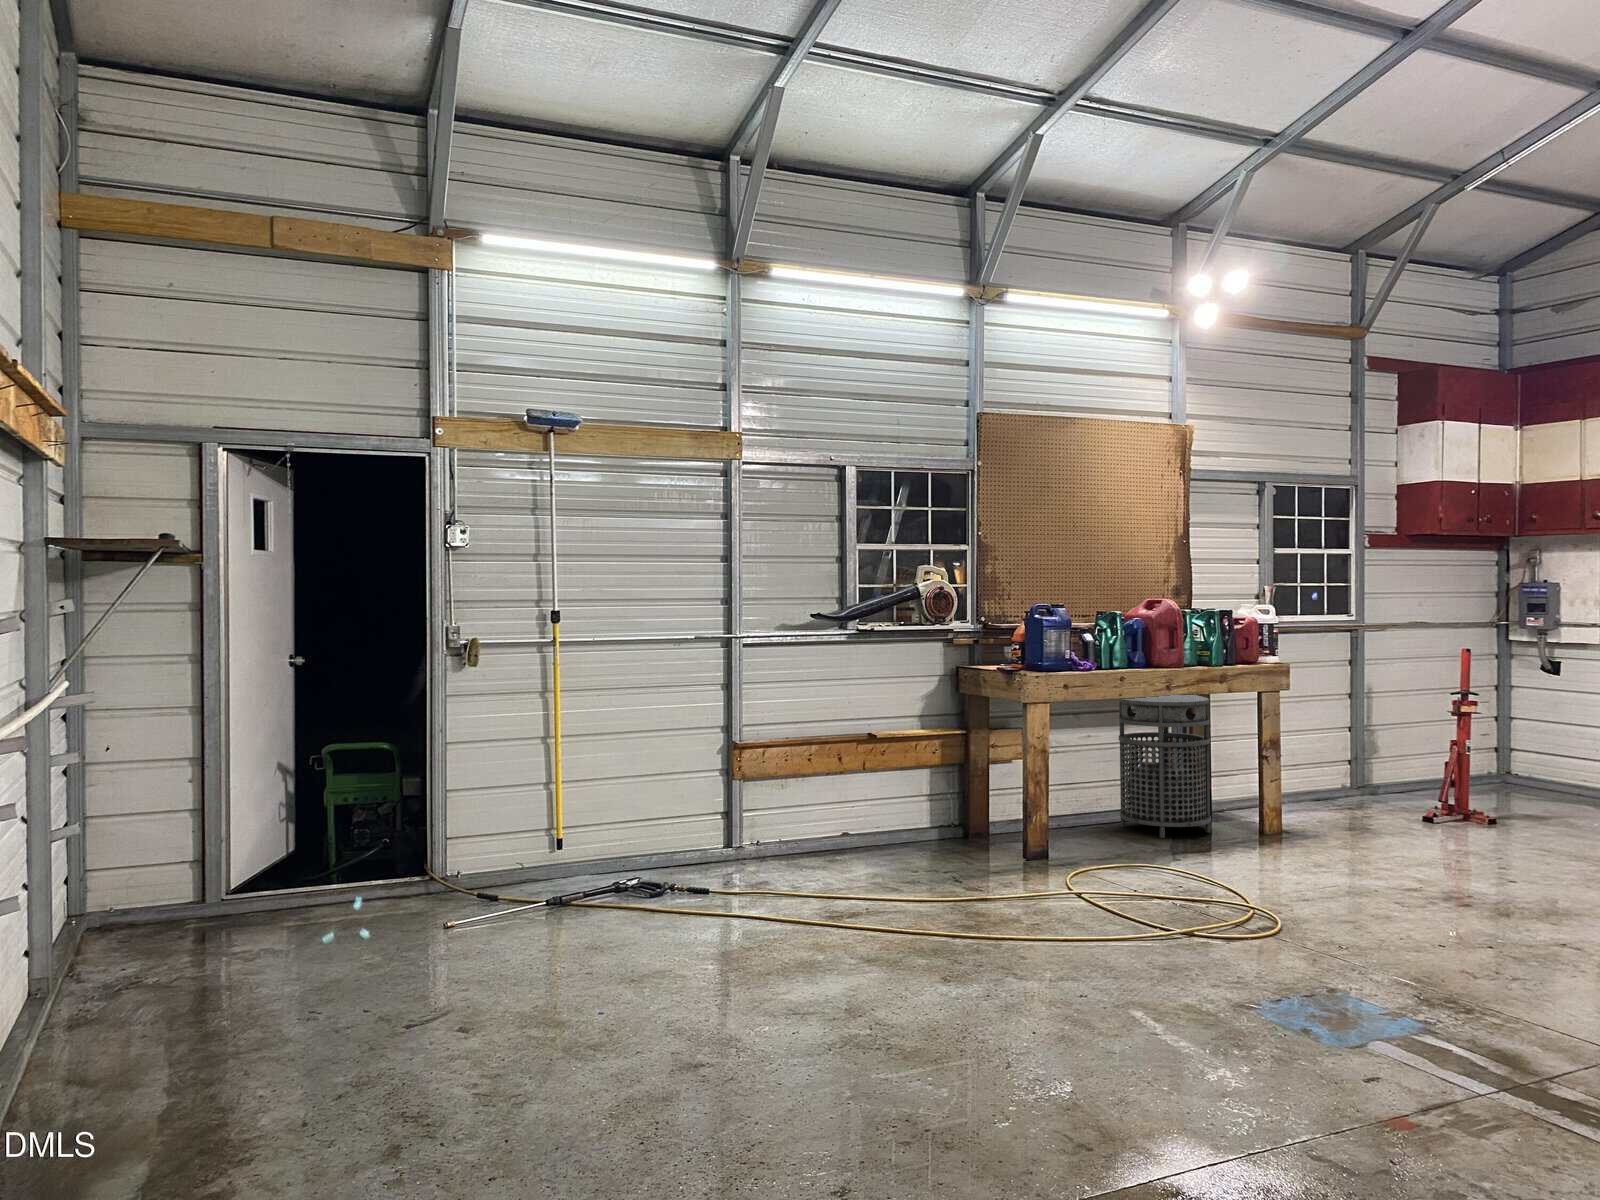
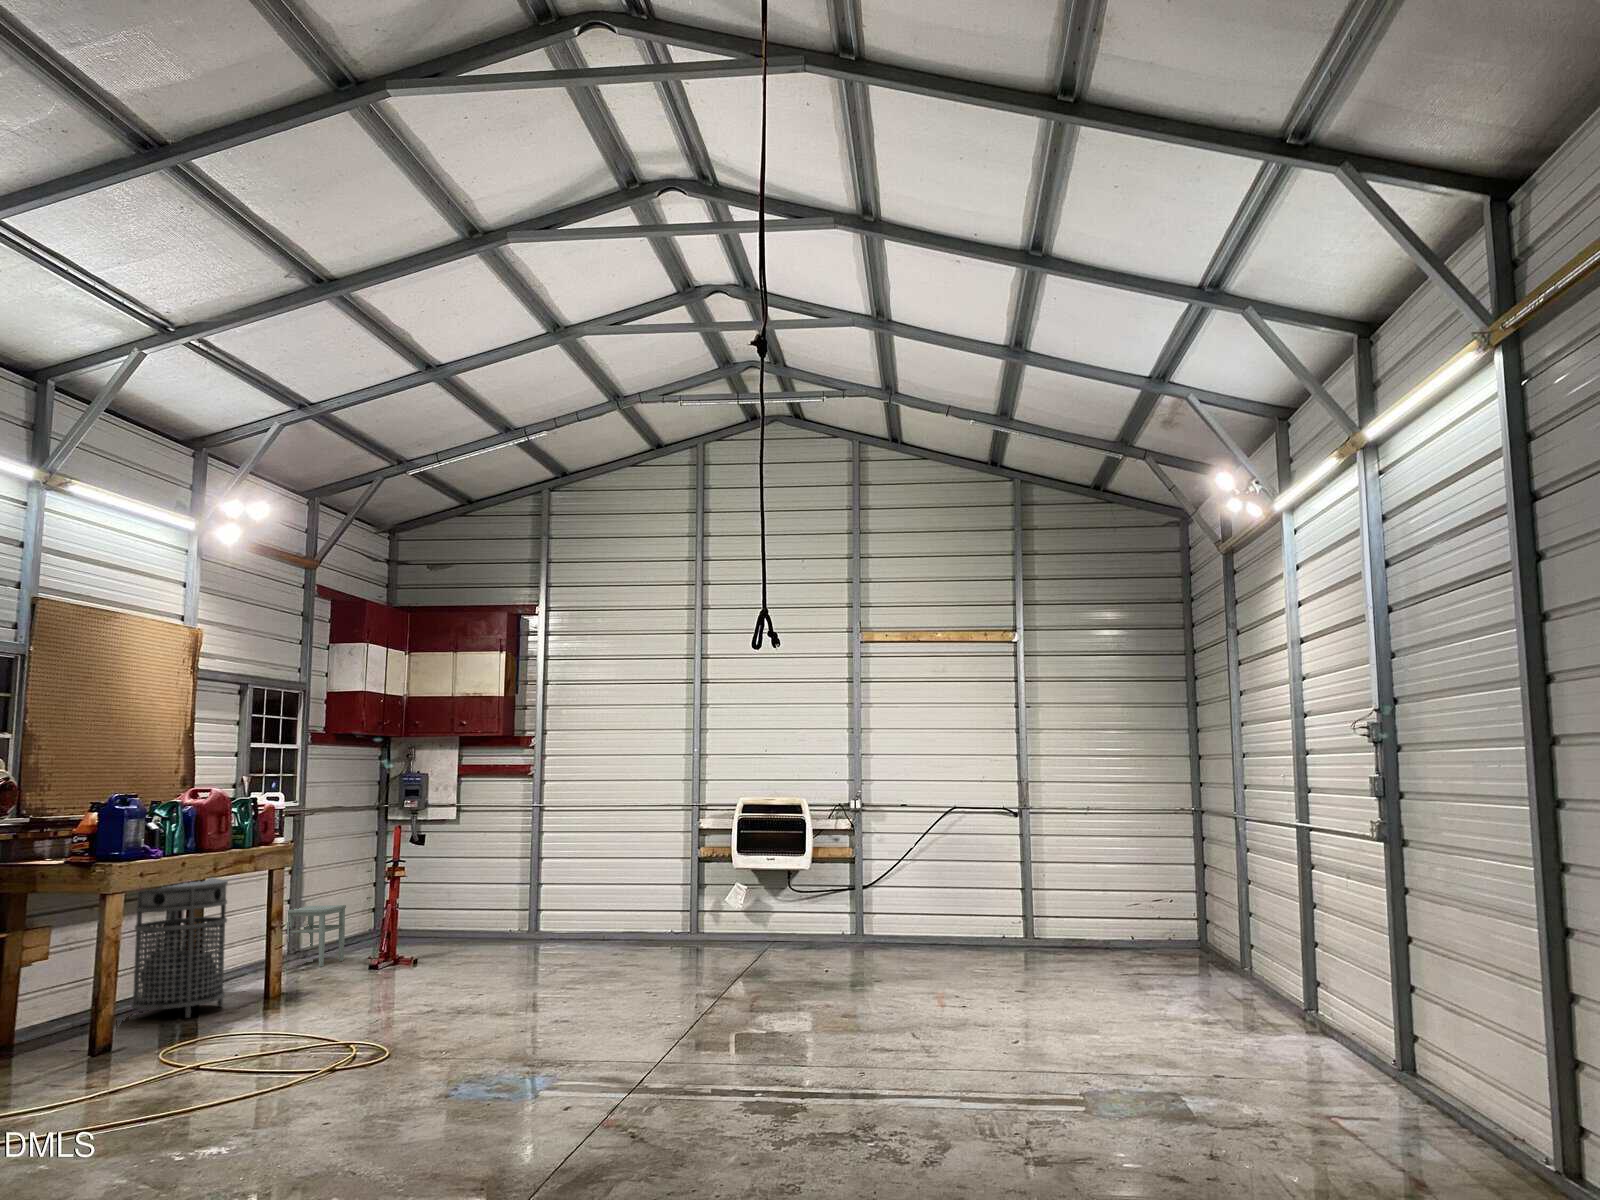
stool: none [1340,734,1416,806] -> present [286,905,346,967]

